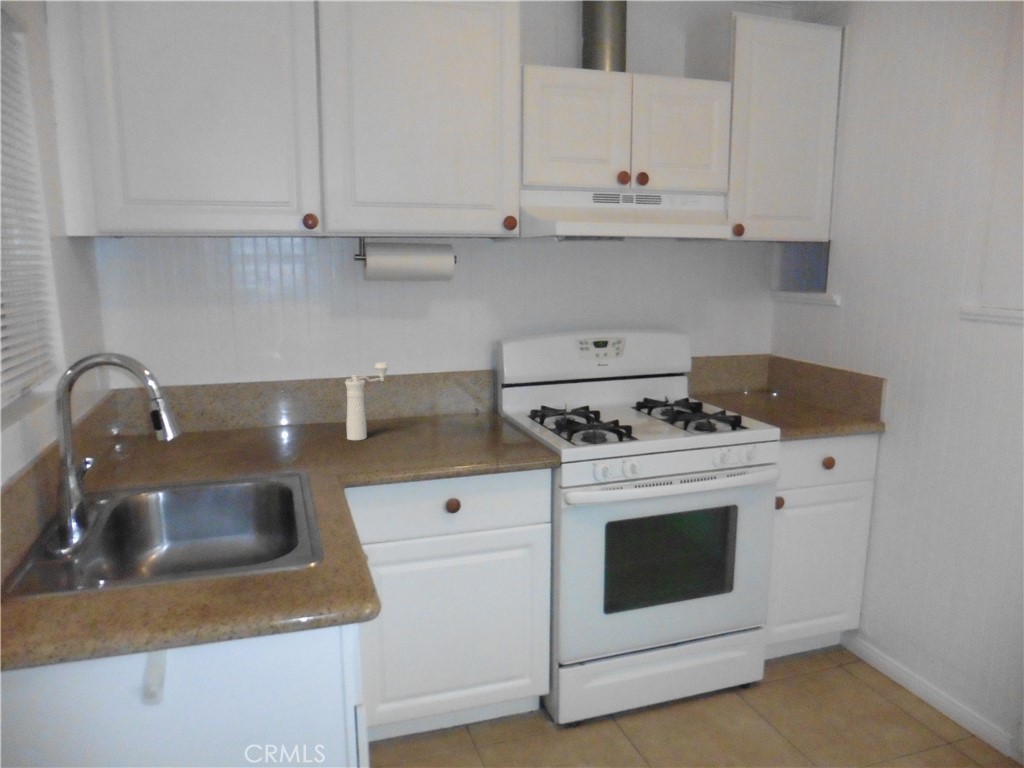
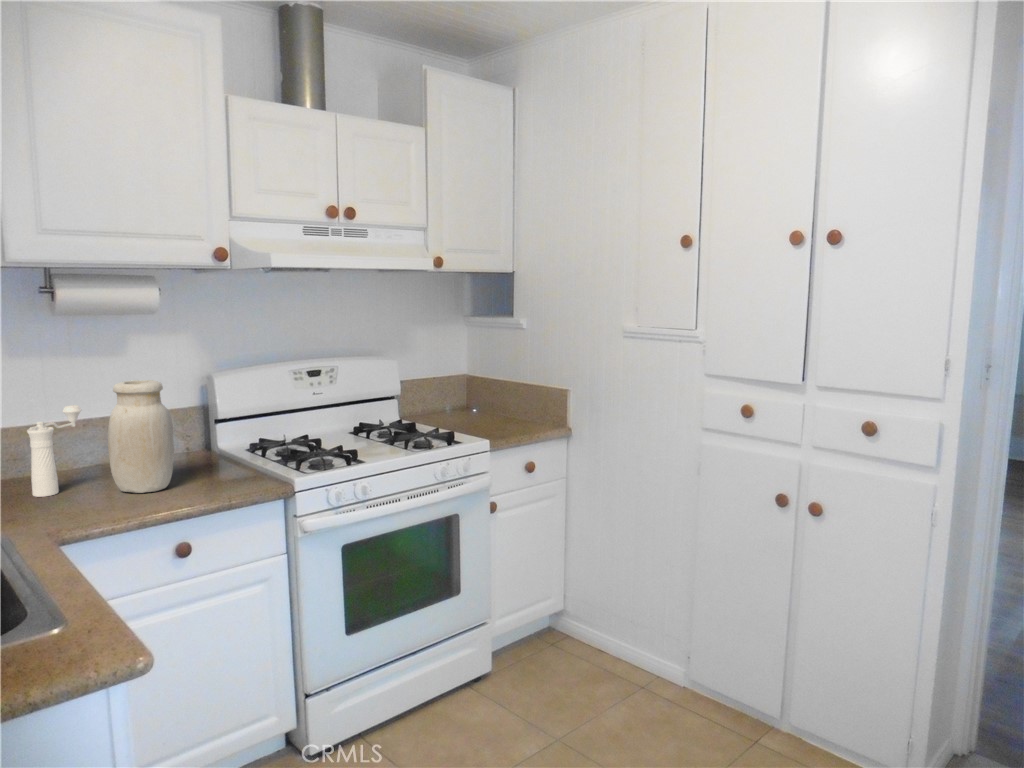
jar: none [405,342,459,446] -> present [108,380,174,493]

